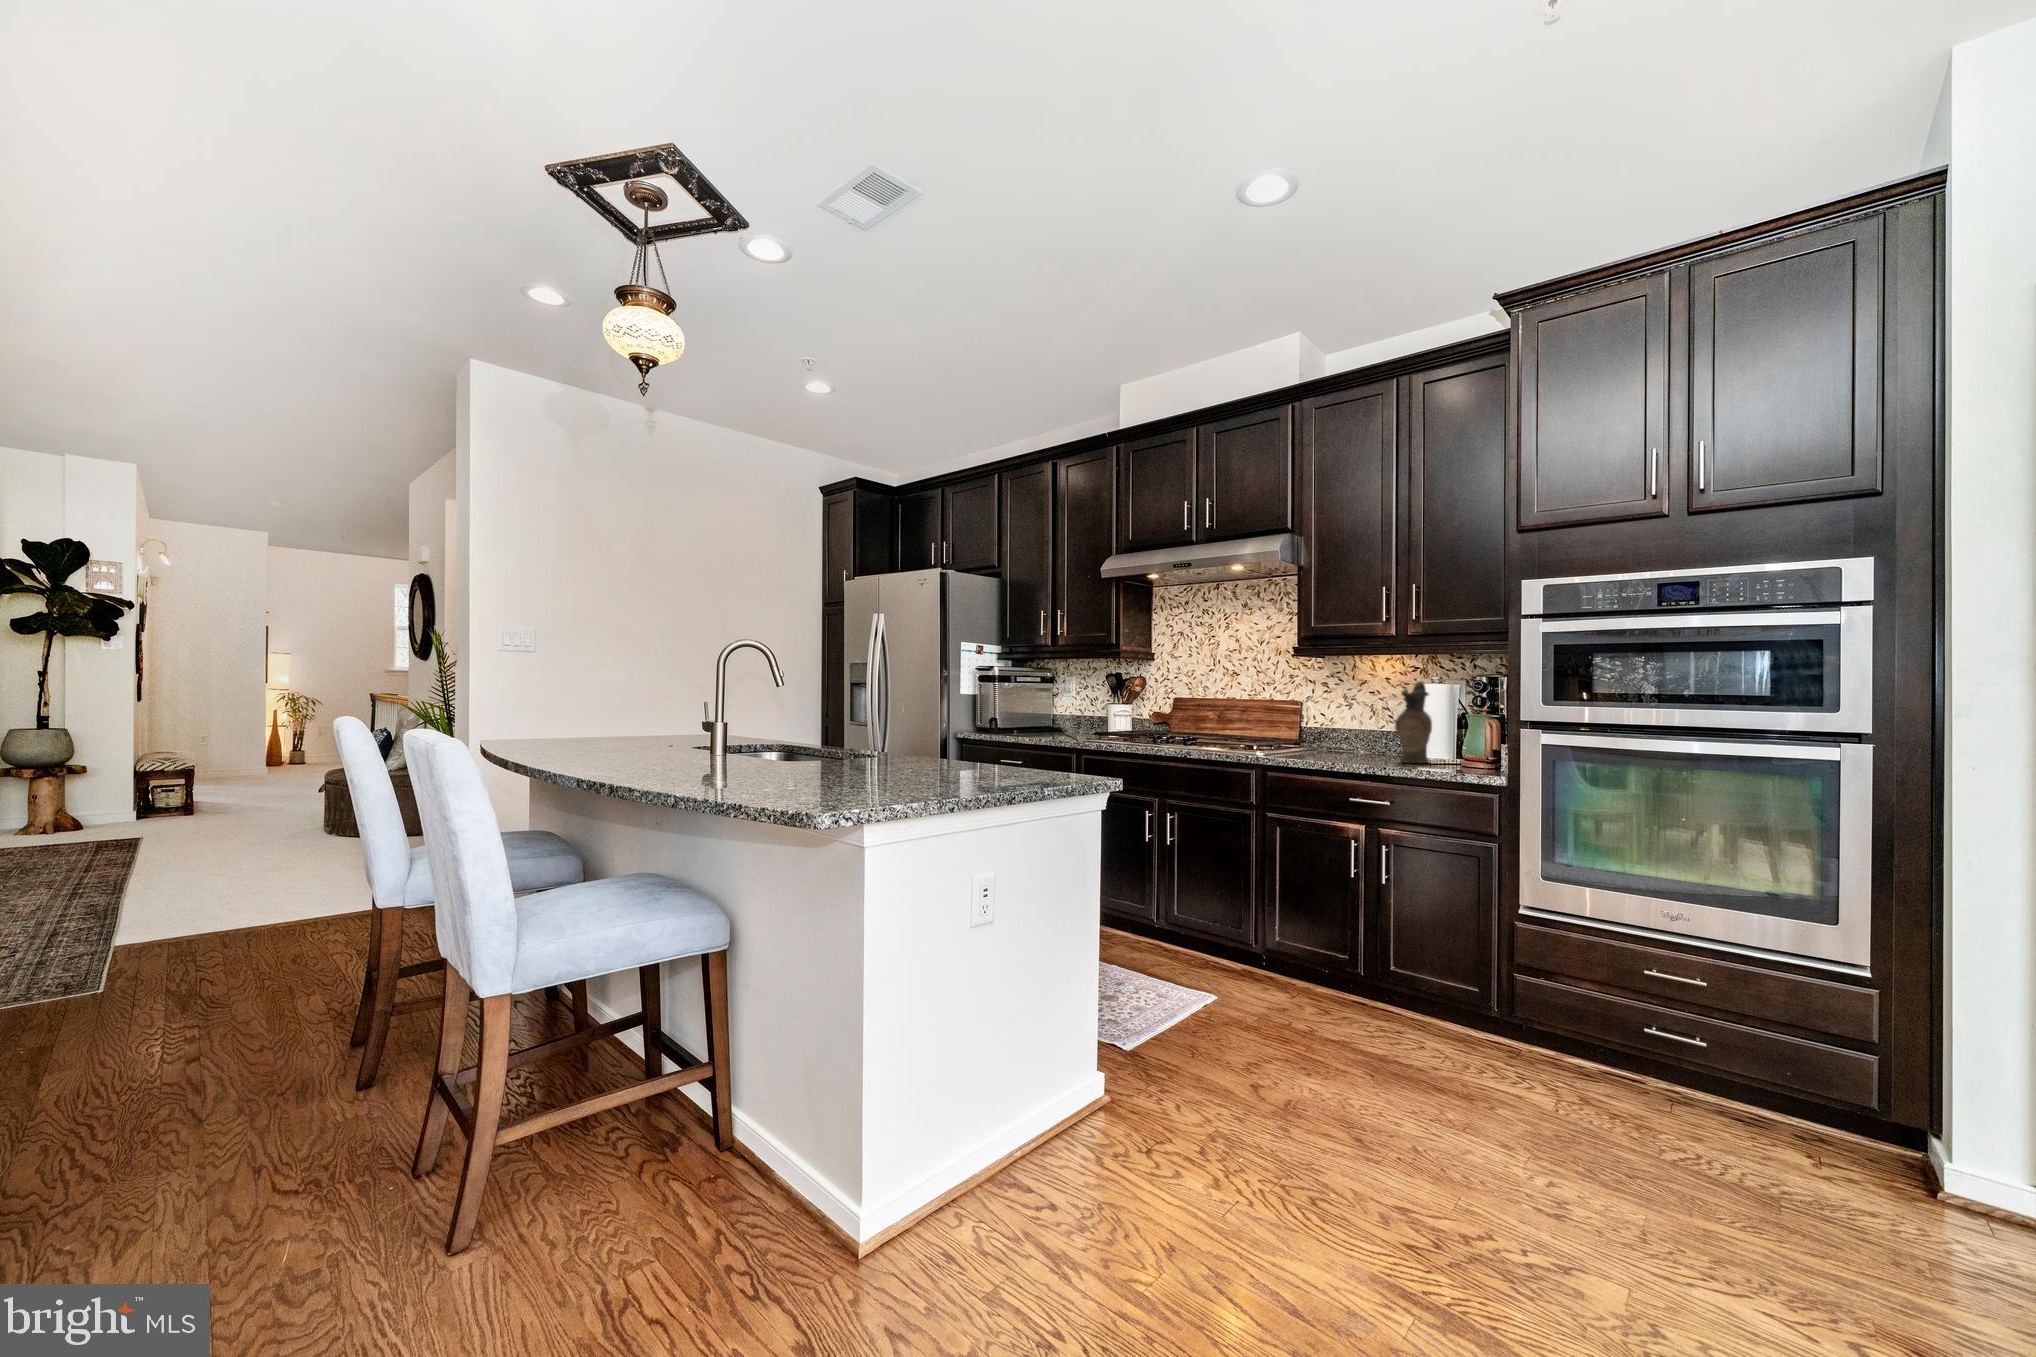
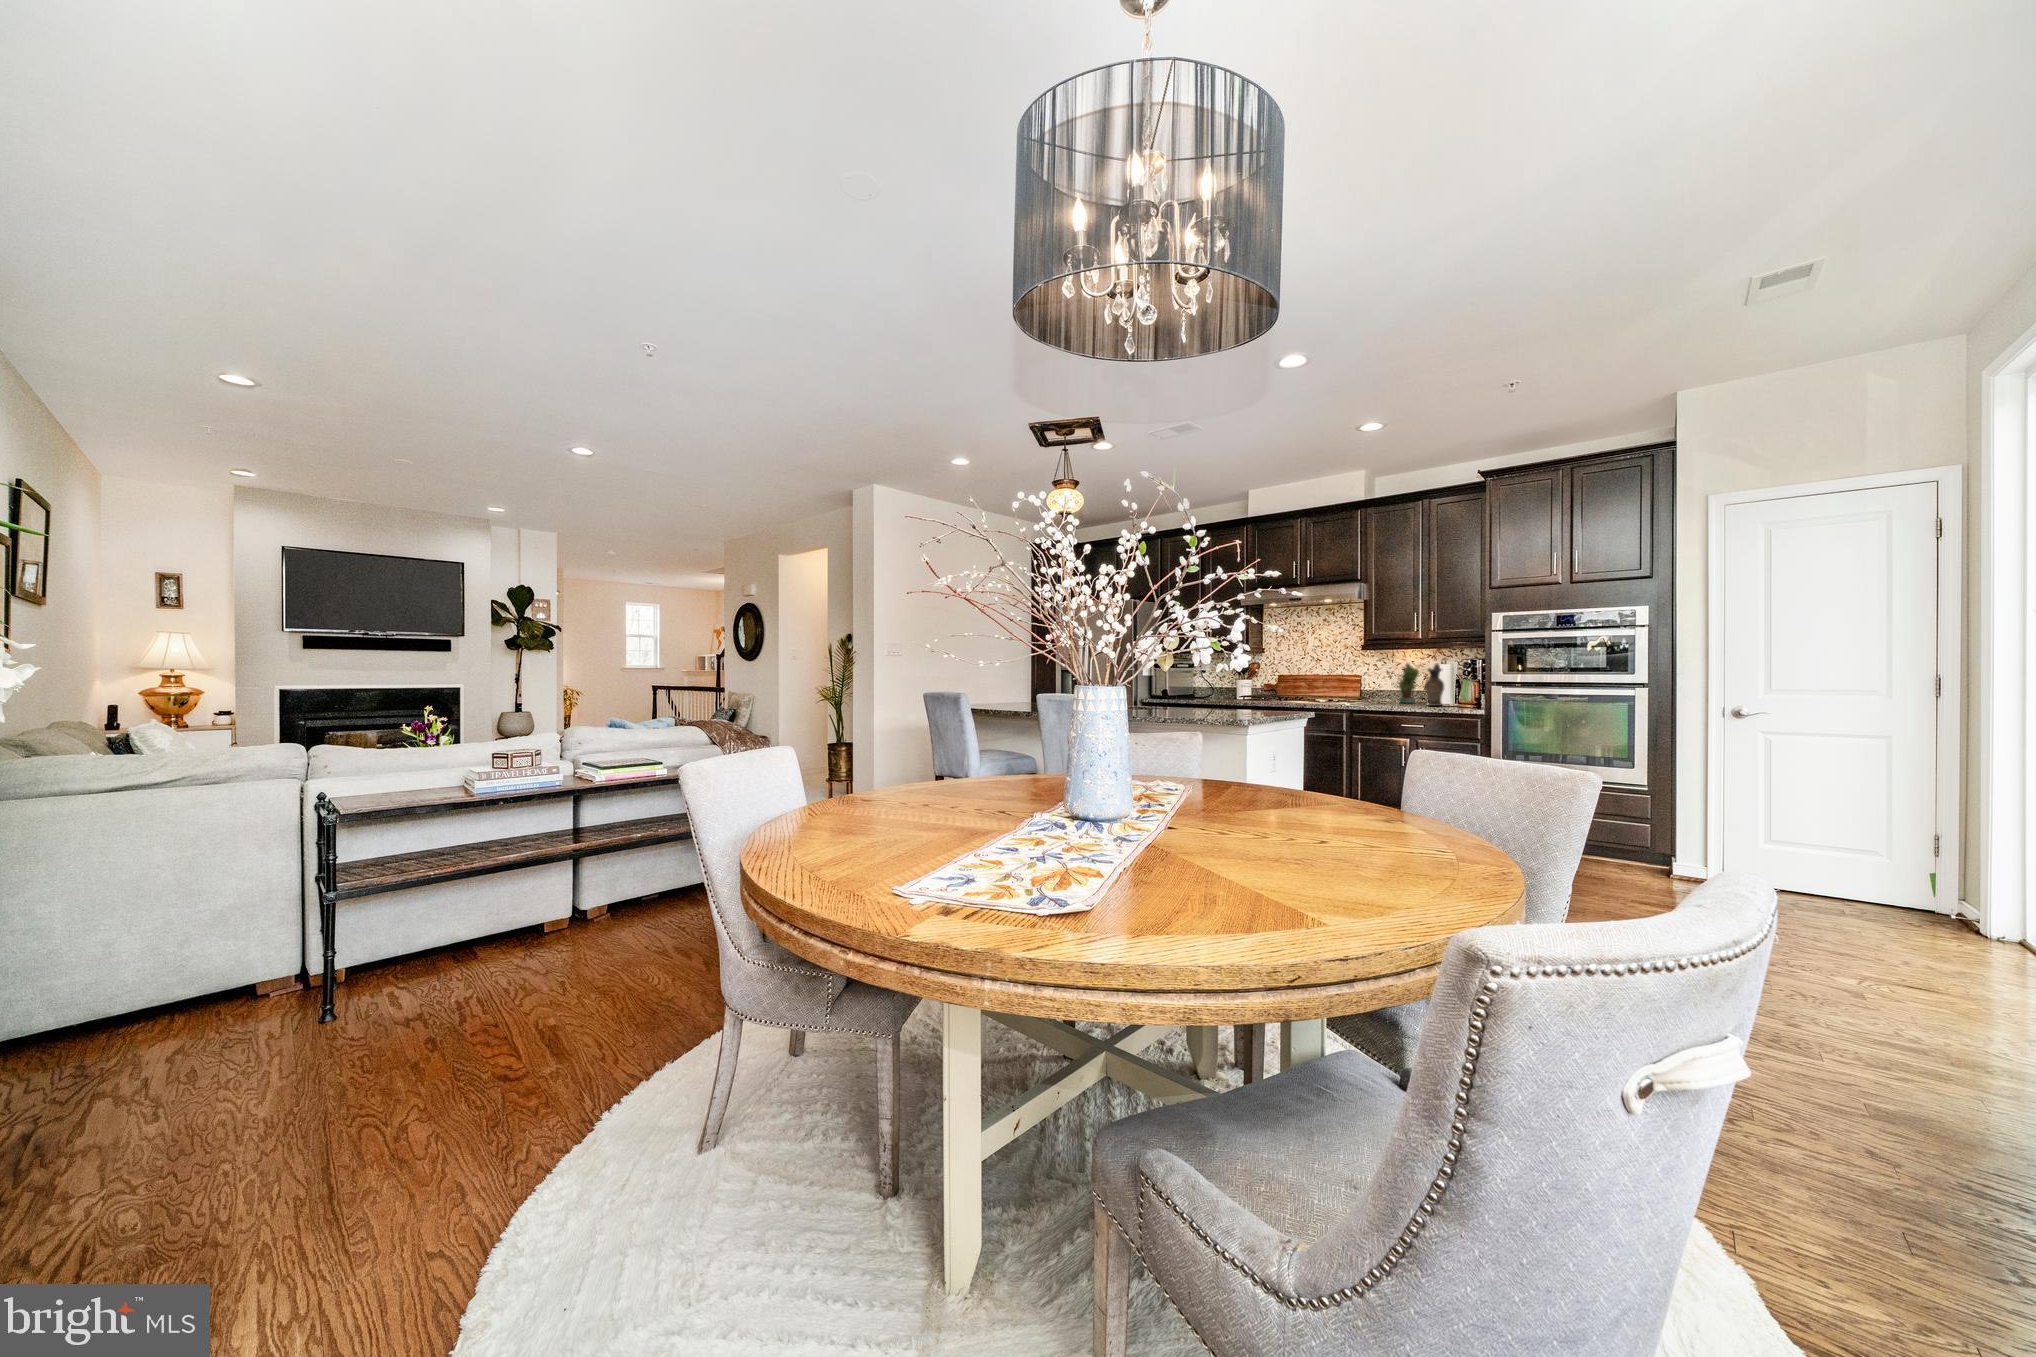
potted plant: none [1342,678,1394,754] -> present [1394,663,1420,703]

